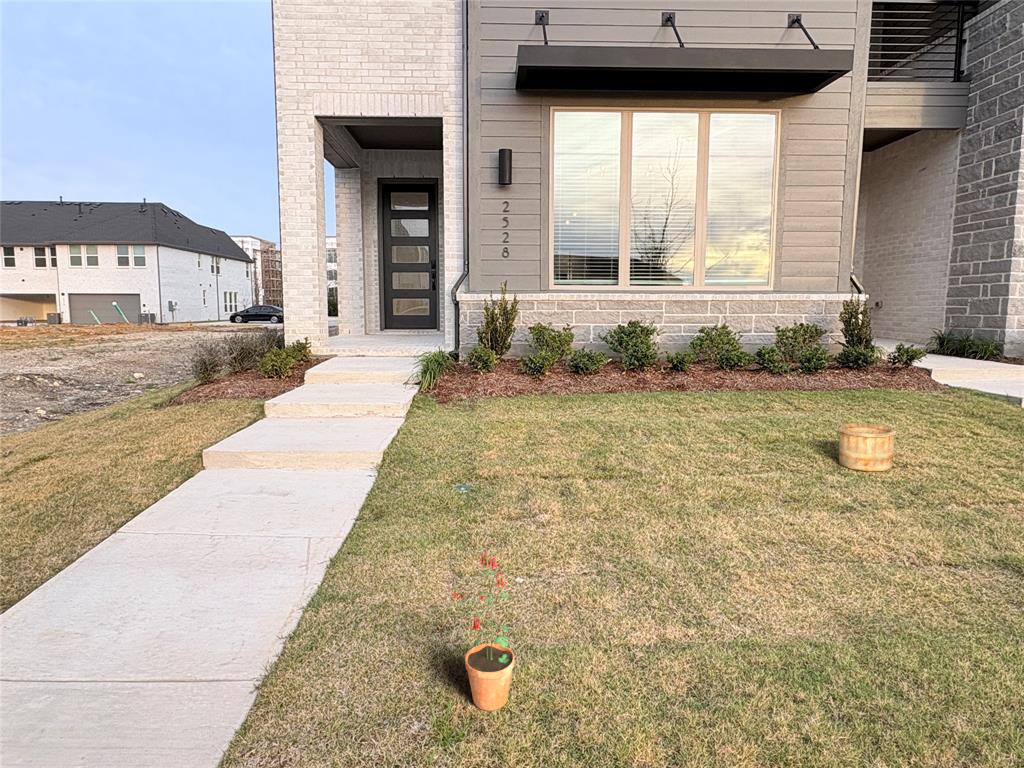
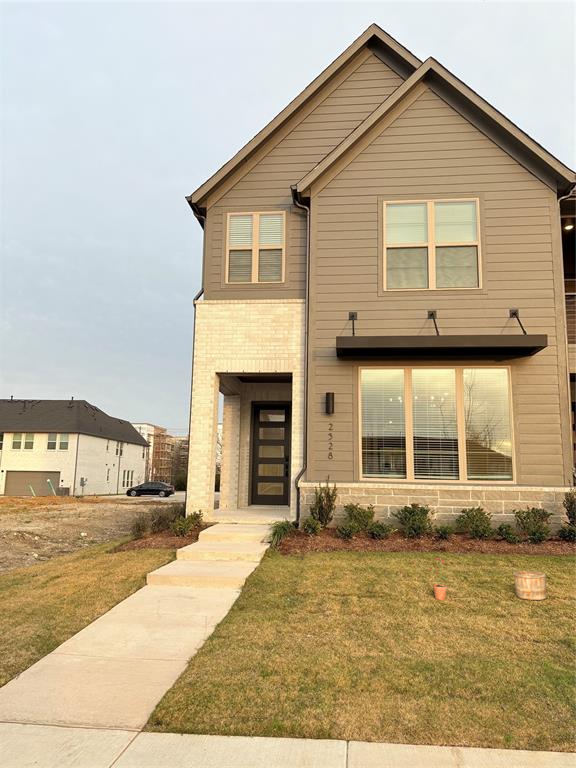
potted plant: present [452,553,514,711] -> present [428,557,447,600]

